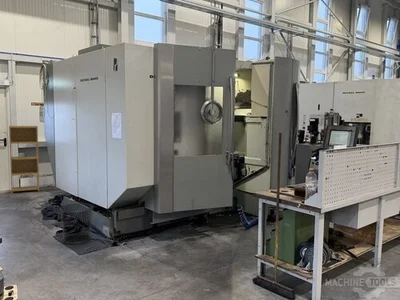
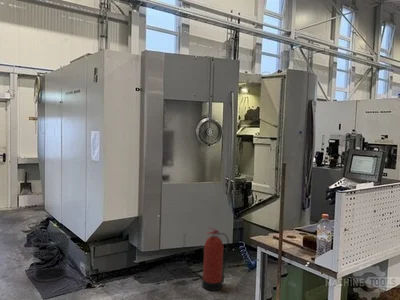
shelving unit: present [9,126,39,193] -> none [7,141,38,212]
fire extinguisher: none [209,192,230,245] -> present [202,227,228,290]

